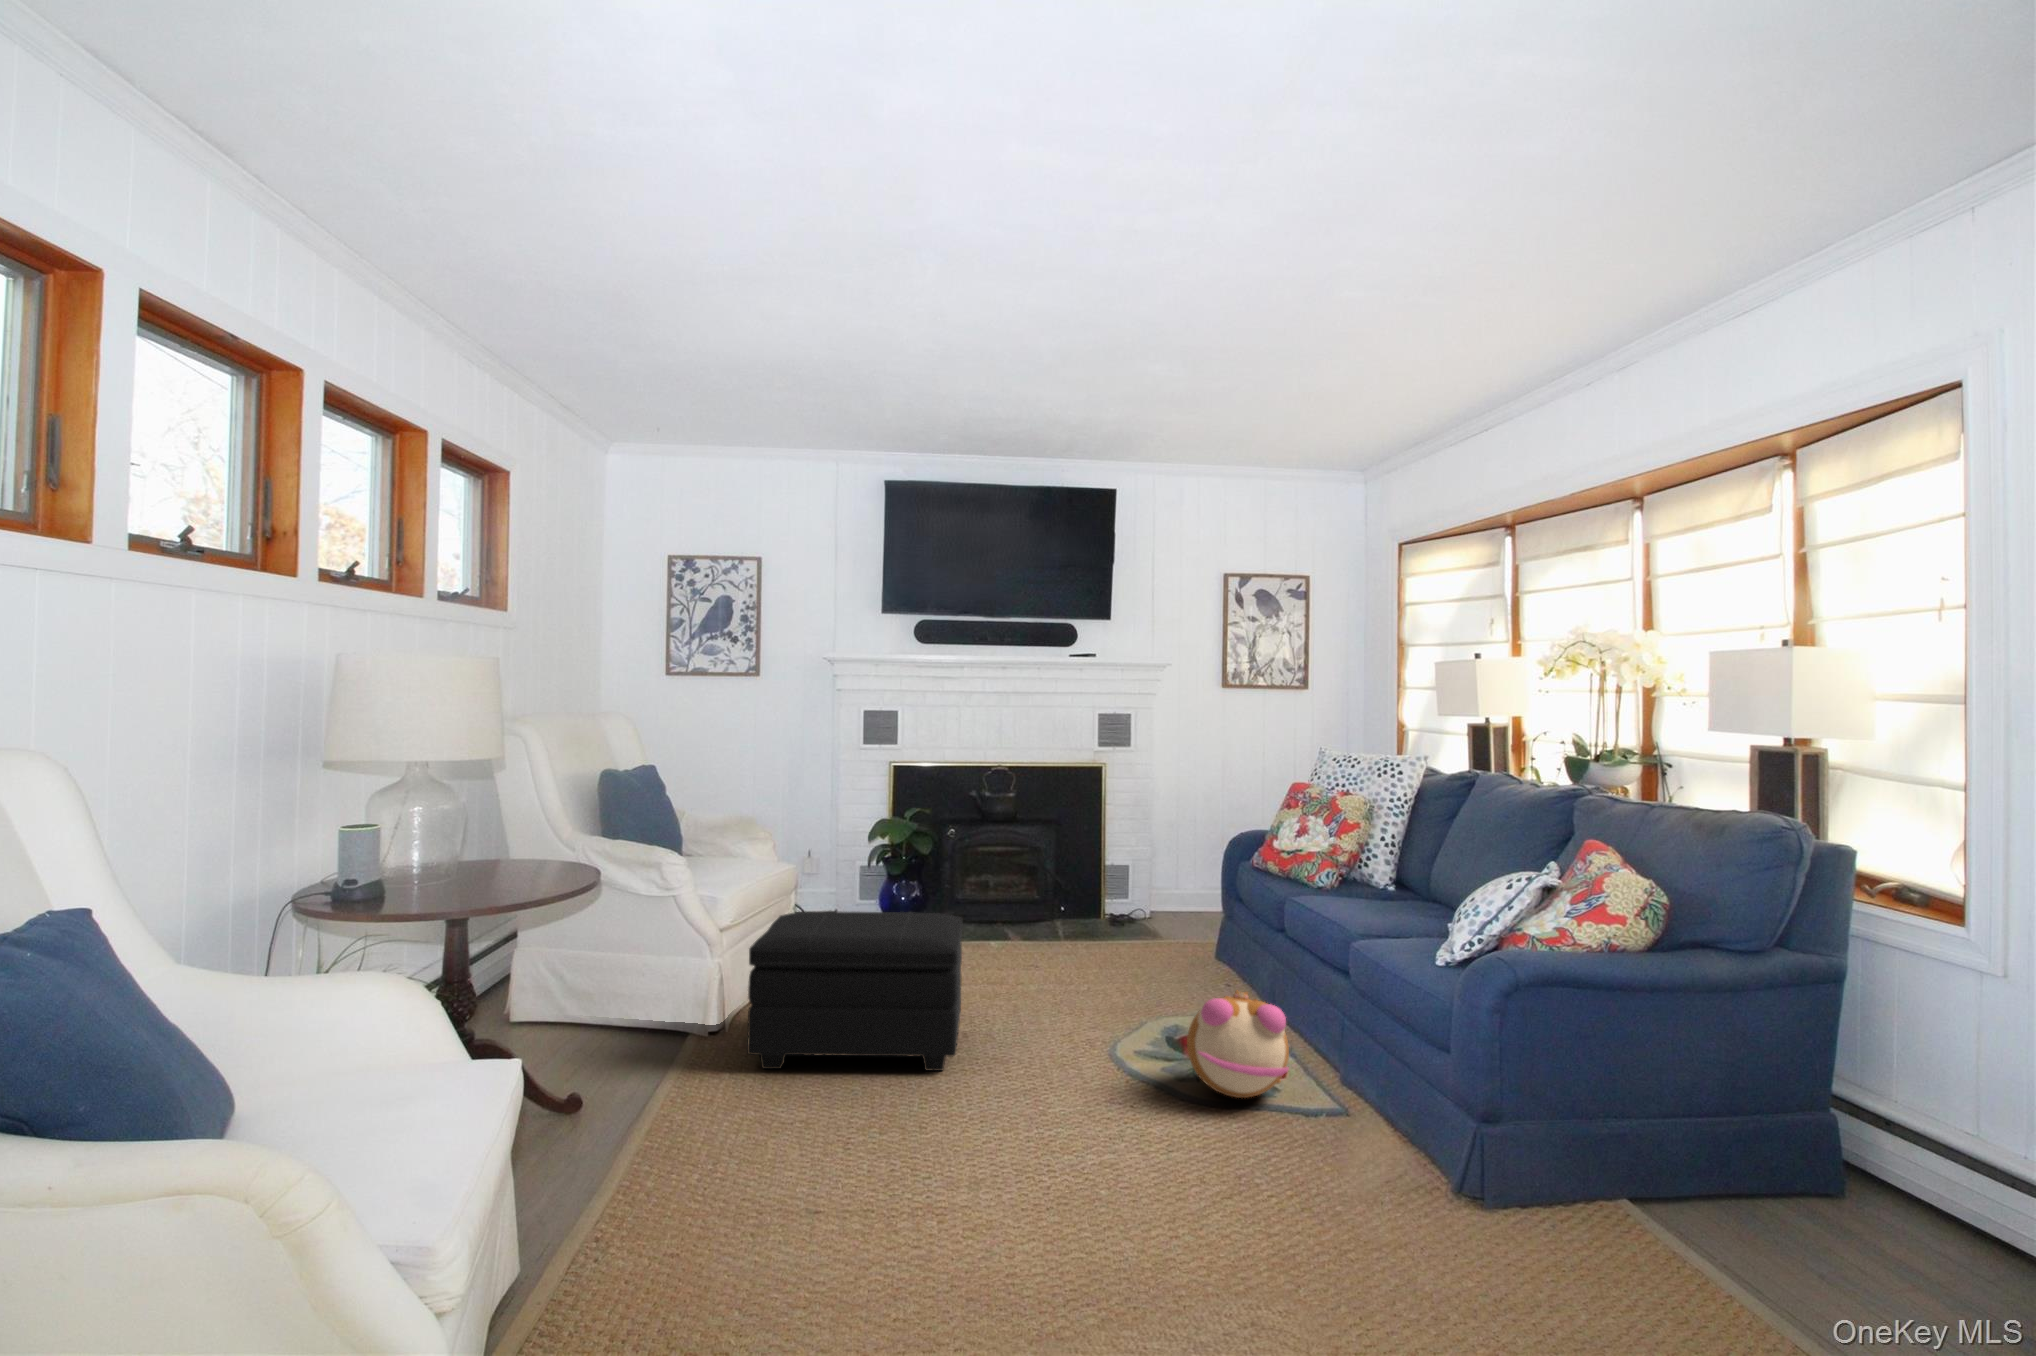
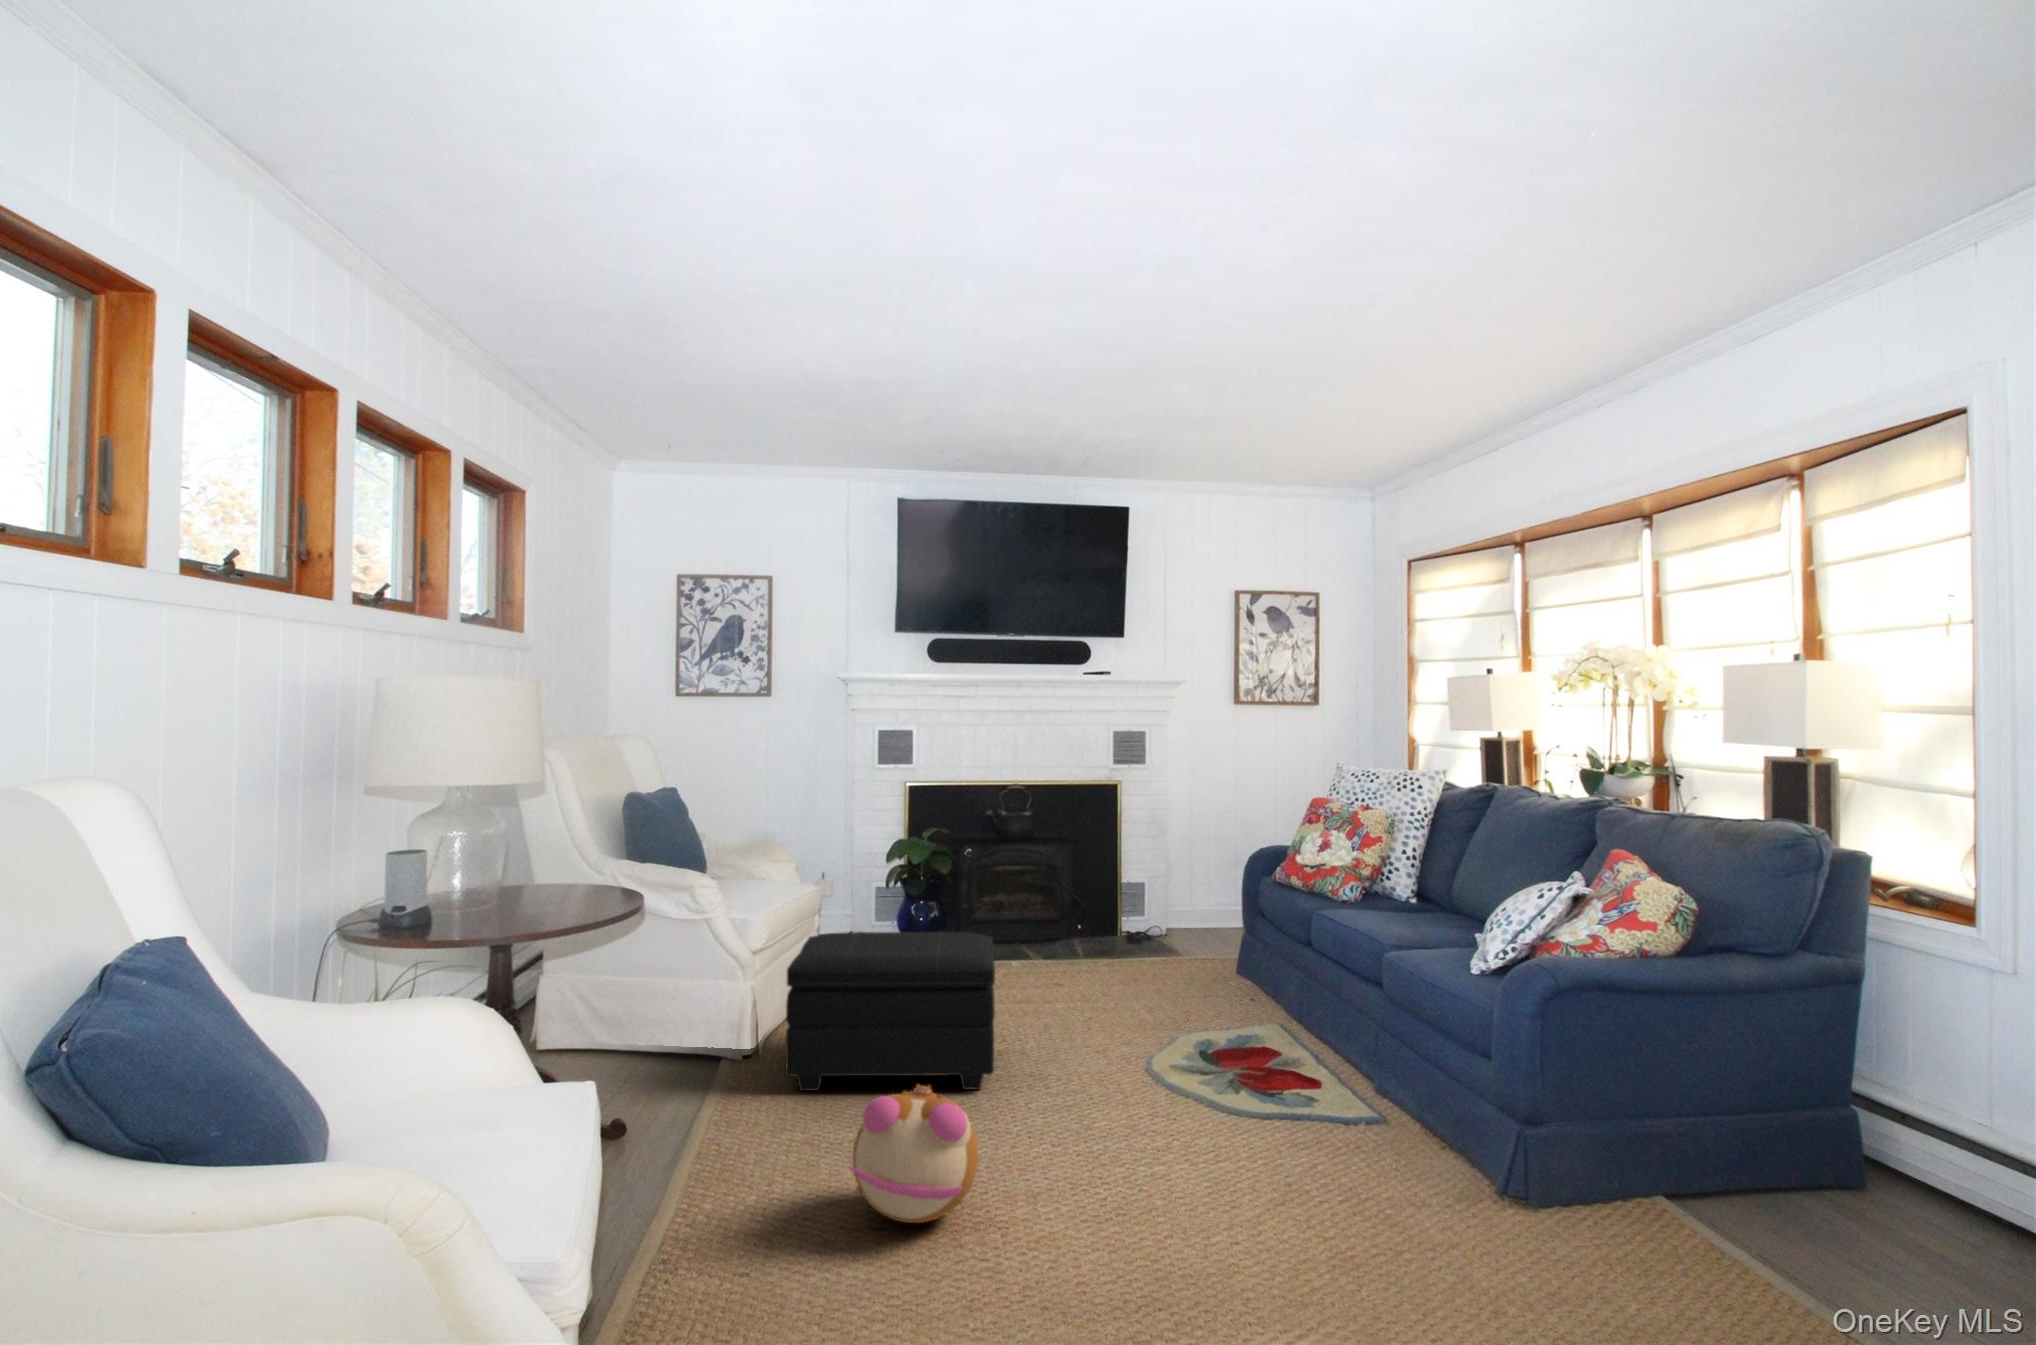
plush toy: present [1187,991,1289,1098] -> present [849,1085,979,1223]

